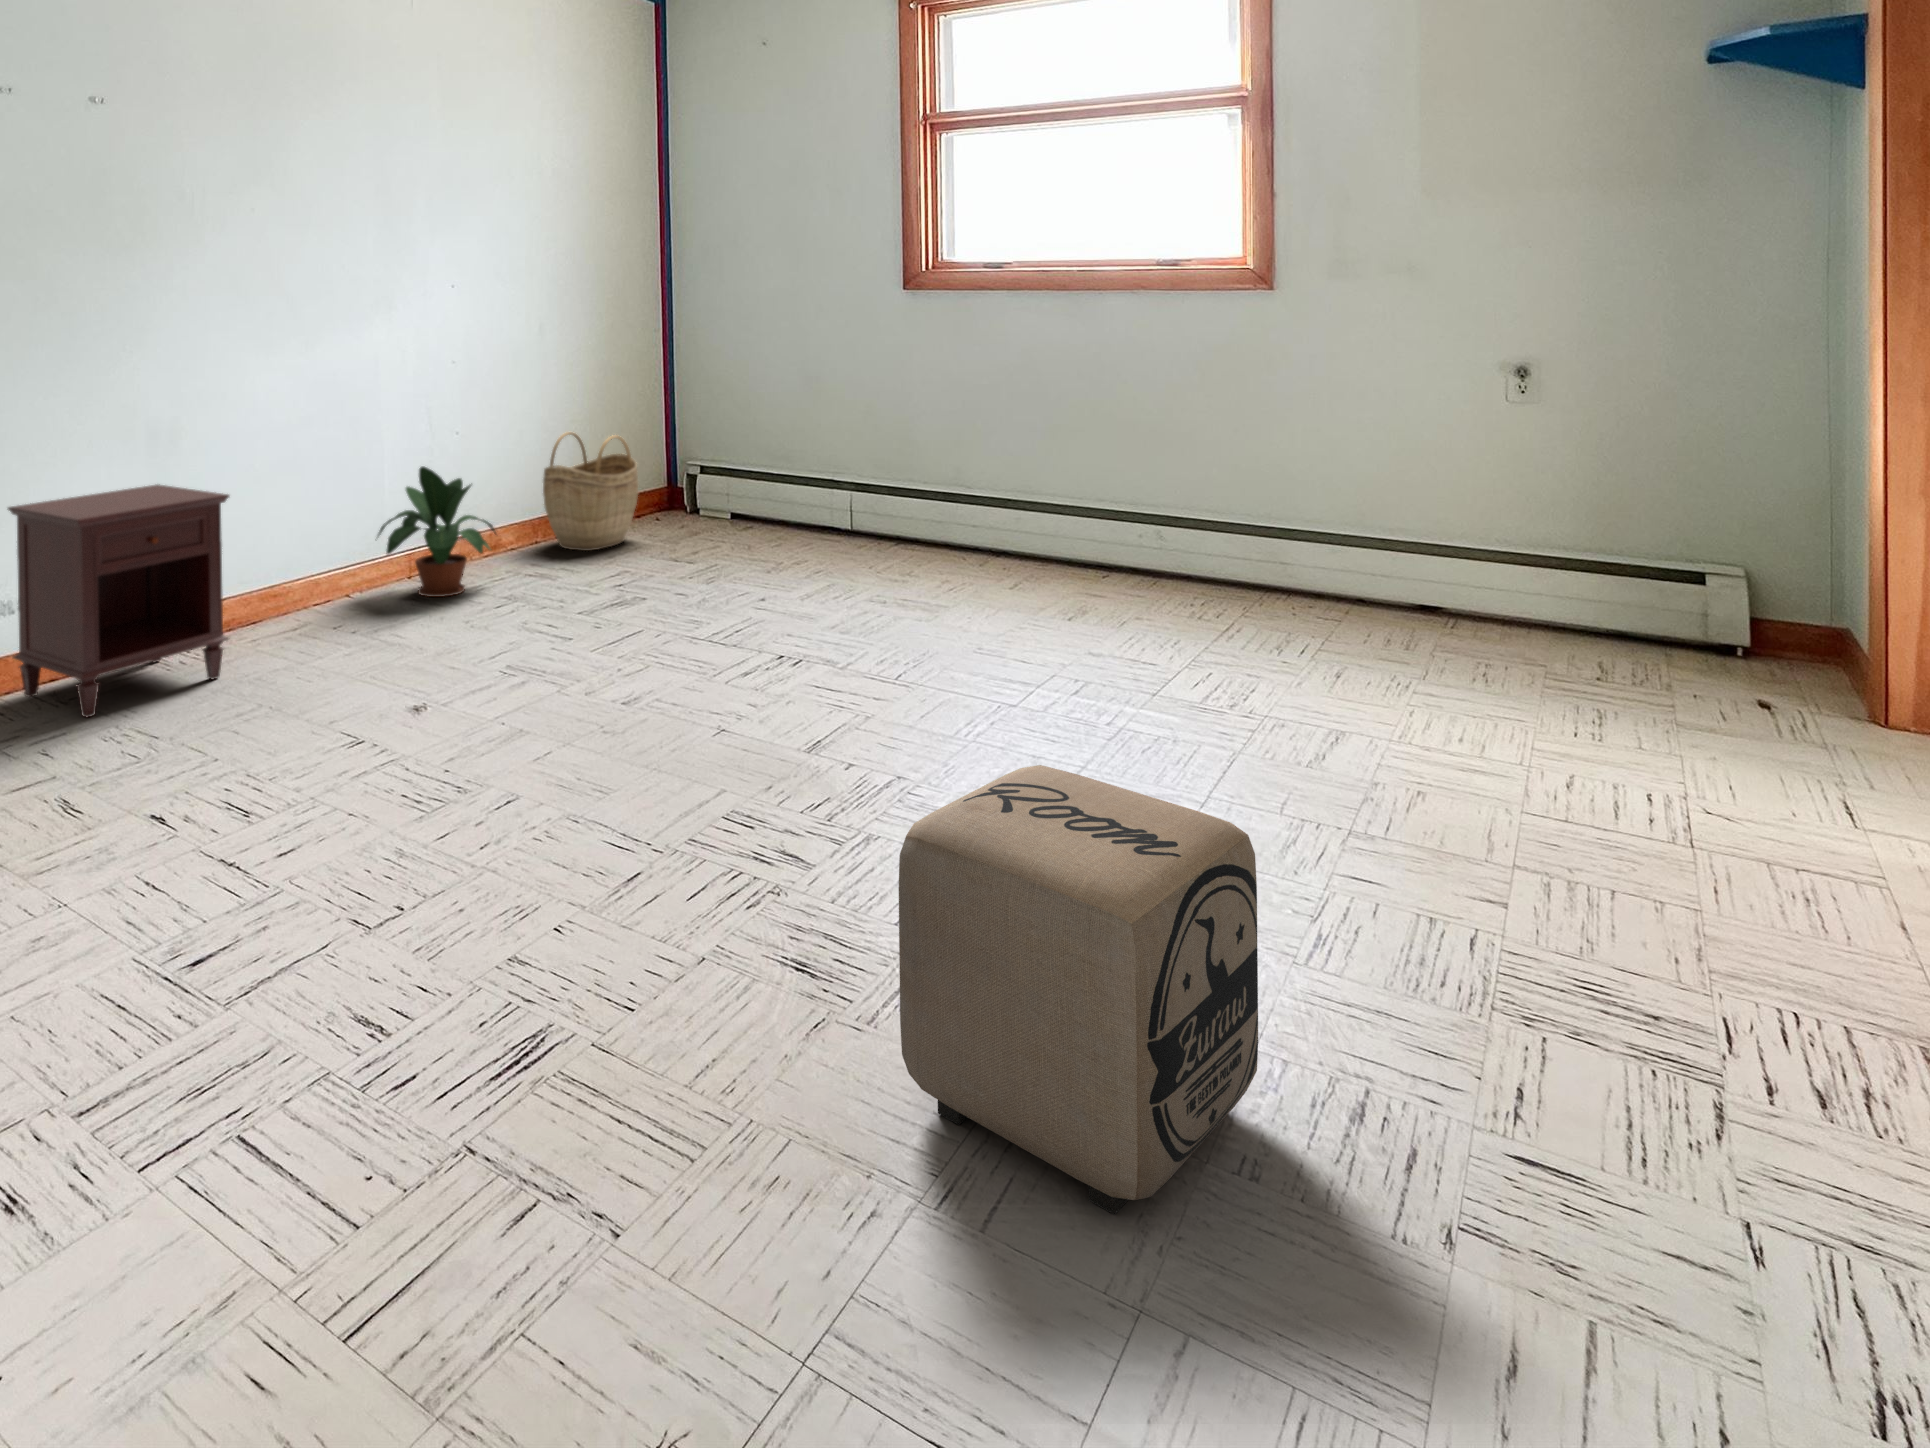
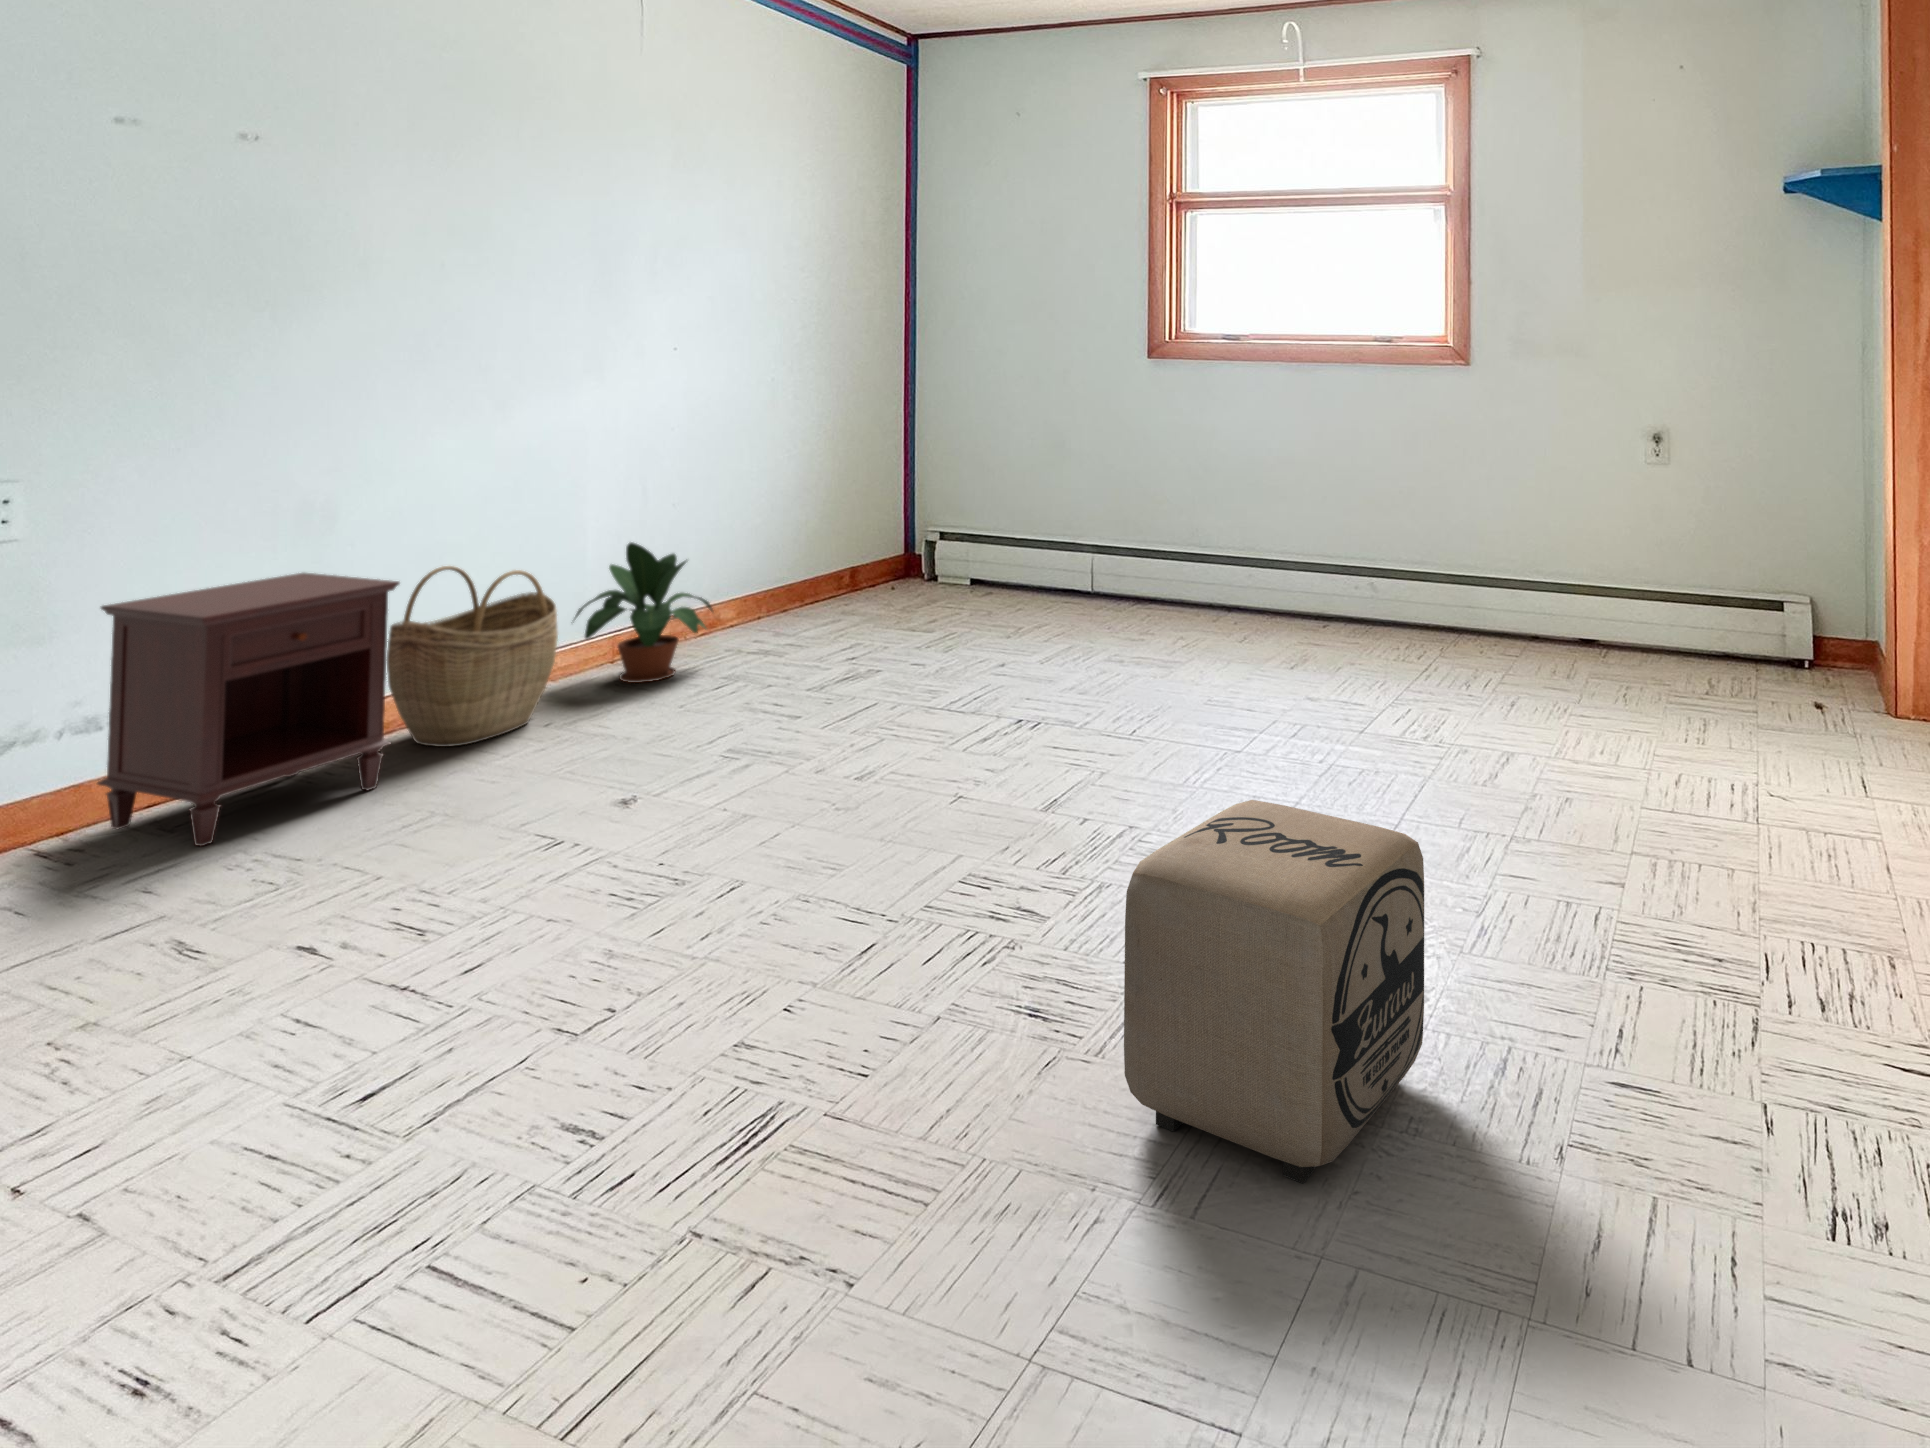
woven basket: present [543,432,638,551] -> present [387,566,558,747]

